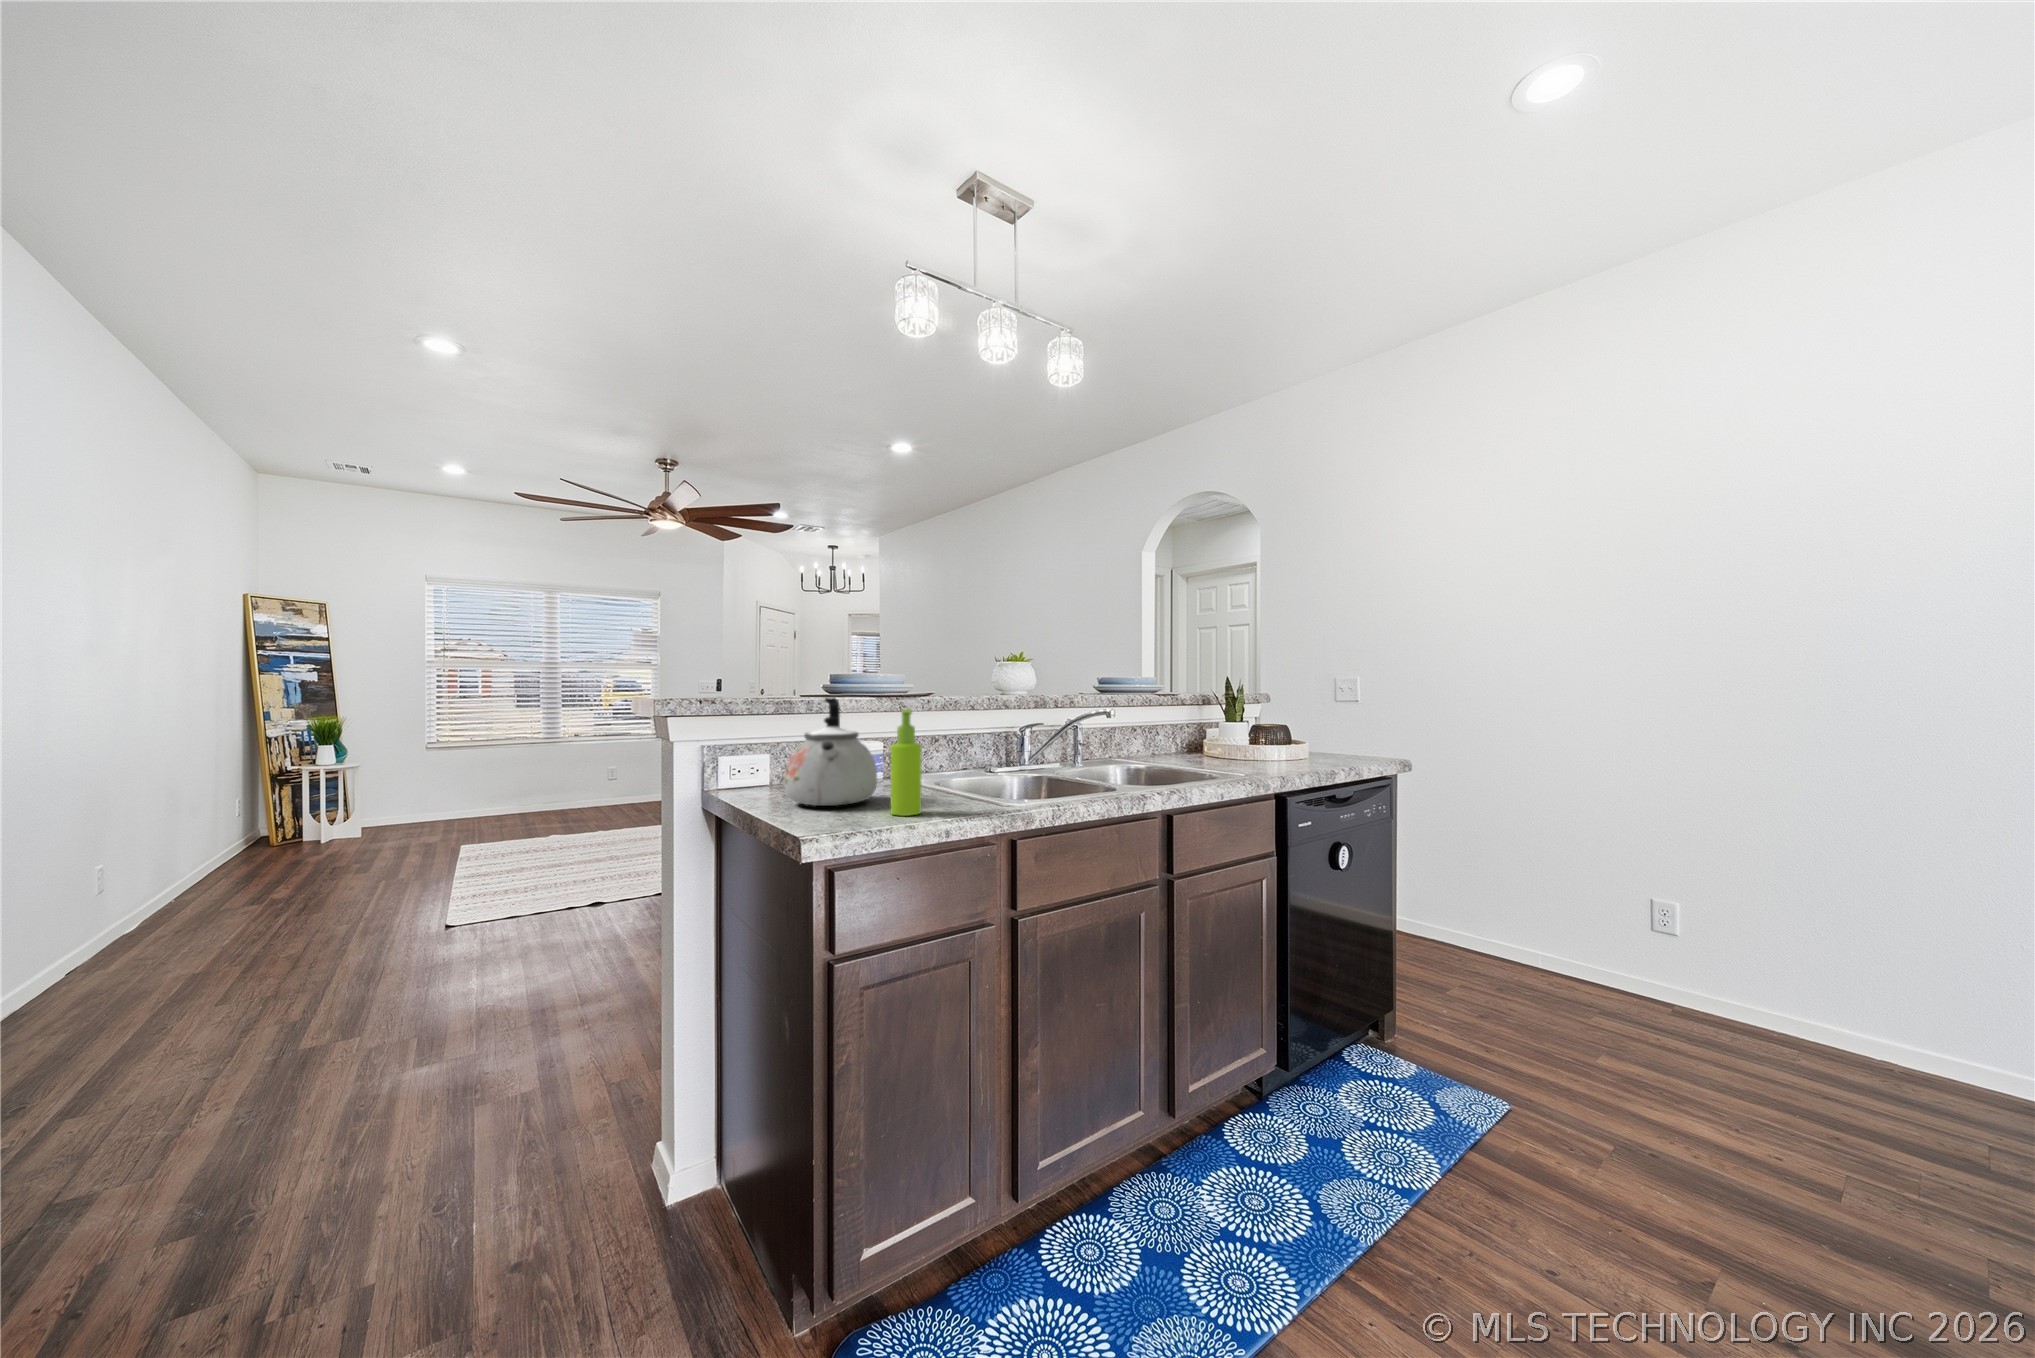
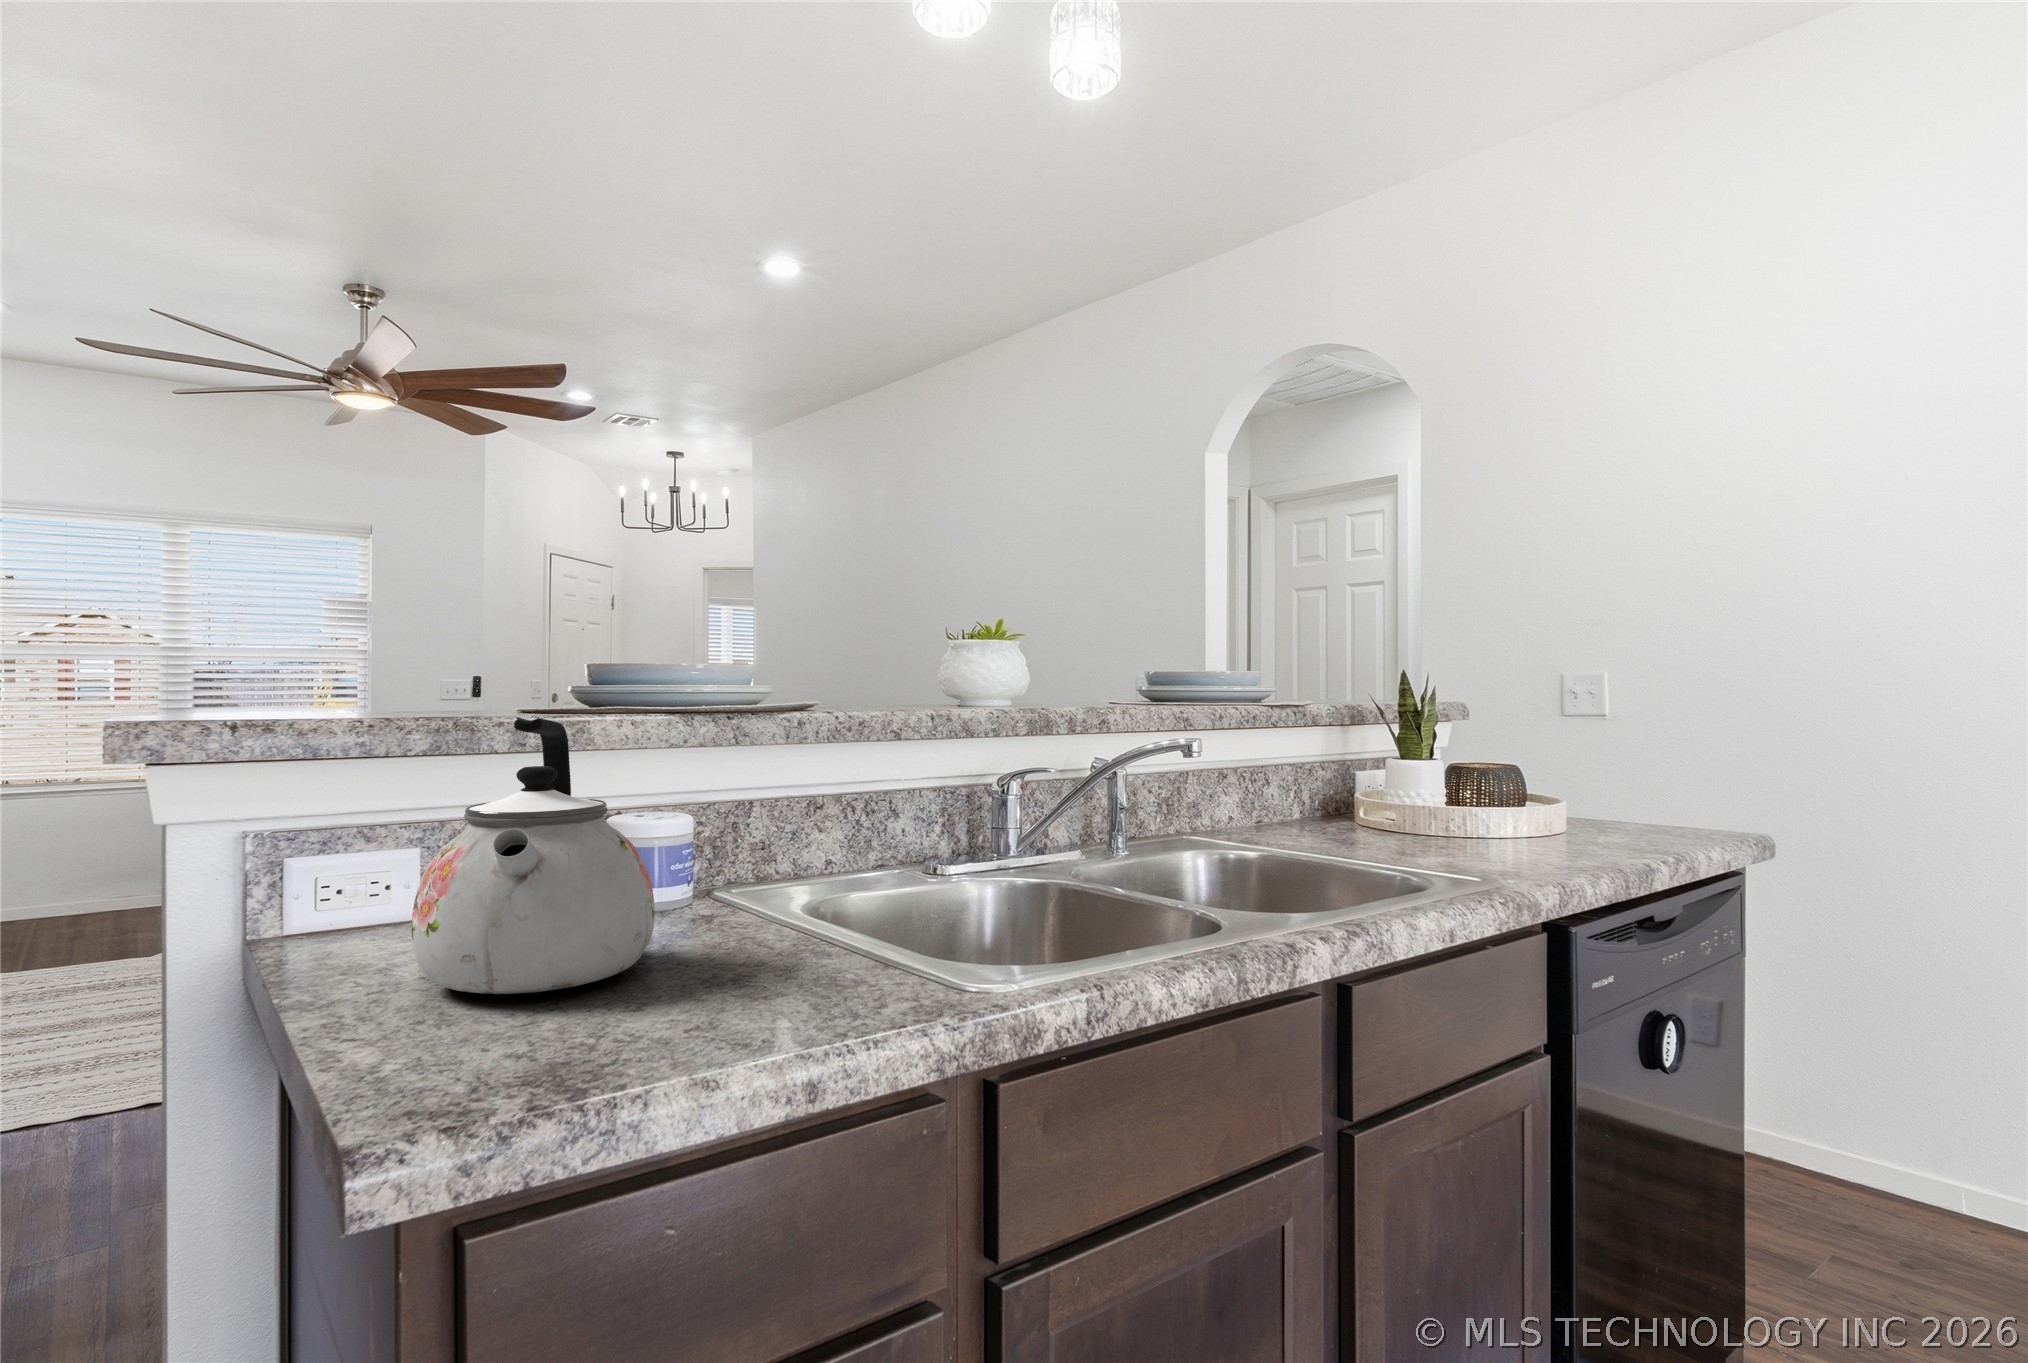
soap dispenser: present [891,709,922,816] -> none [669,750,751,1031]

